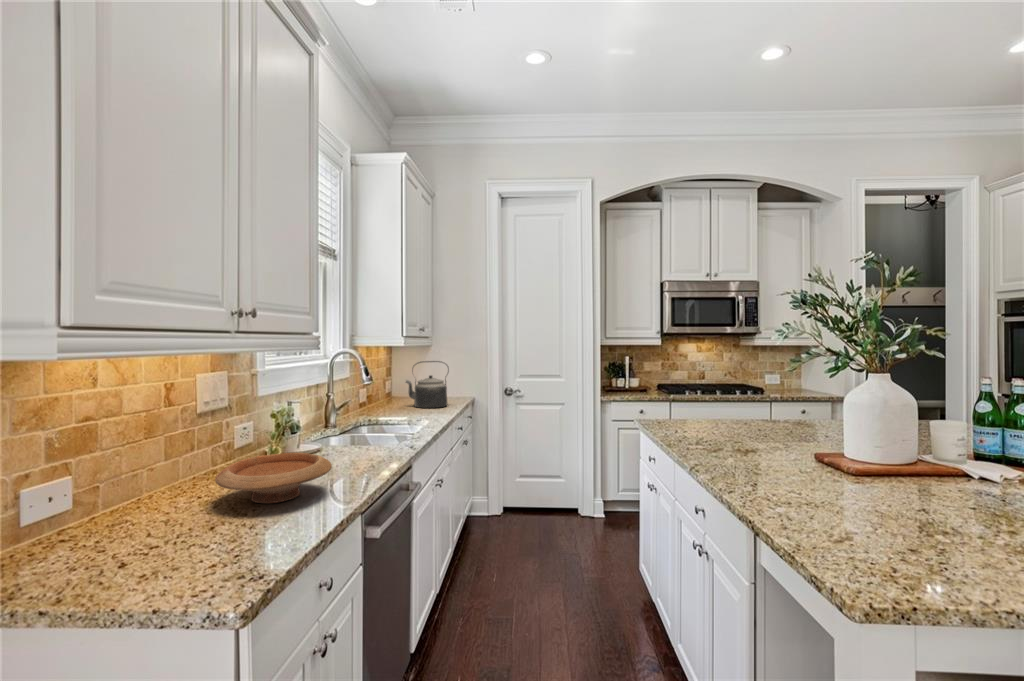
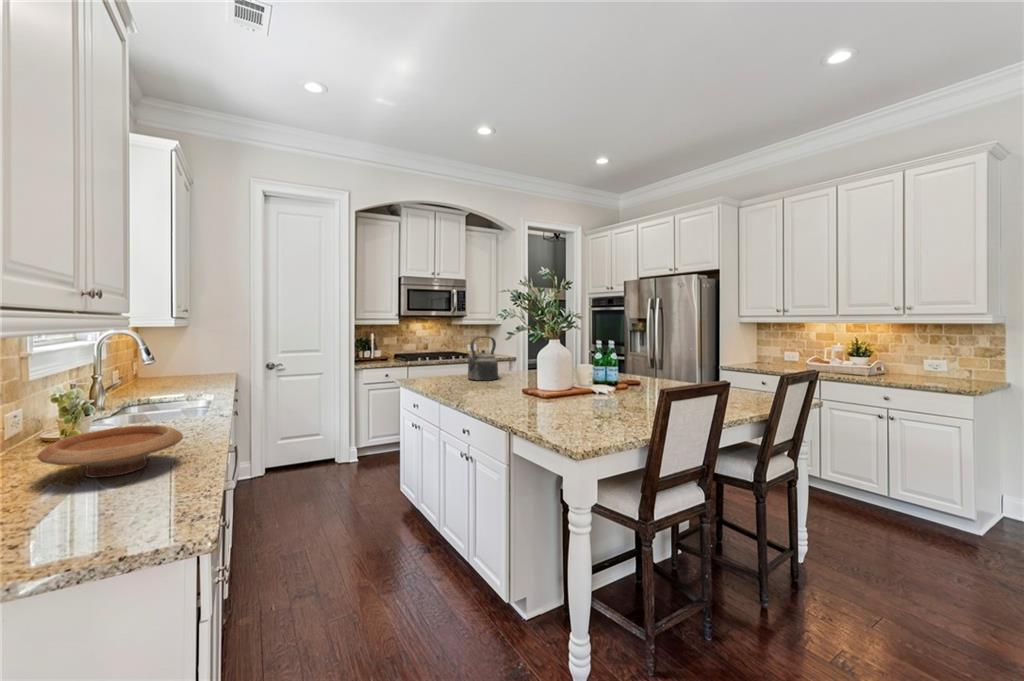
kettle: present [406,361,449,408] -> present [467,337,498,381]

